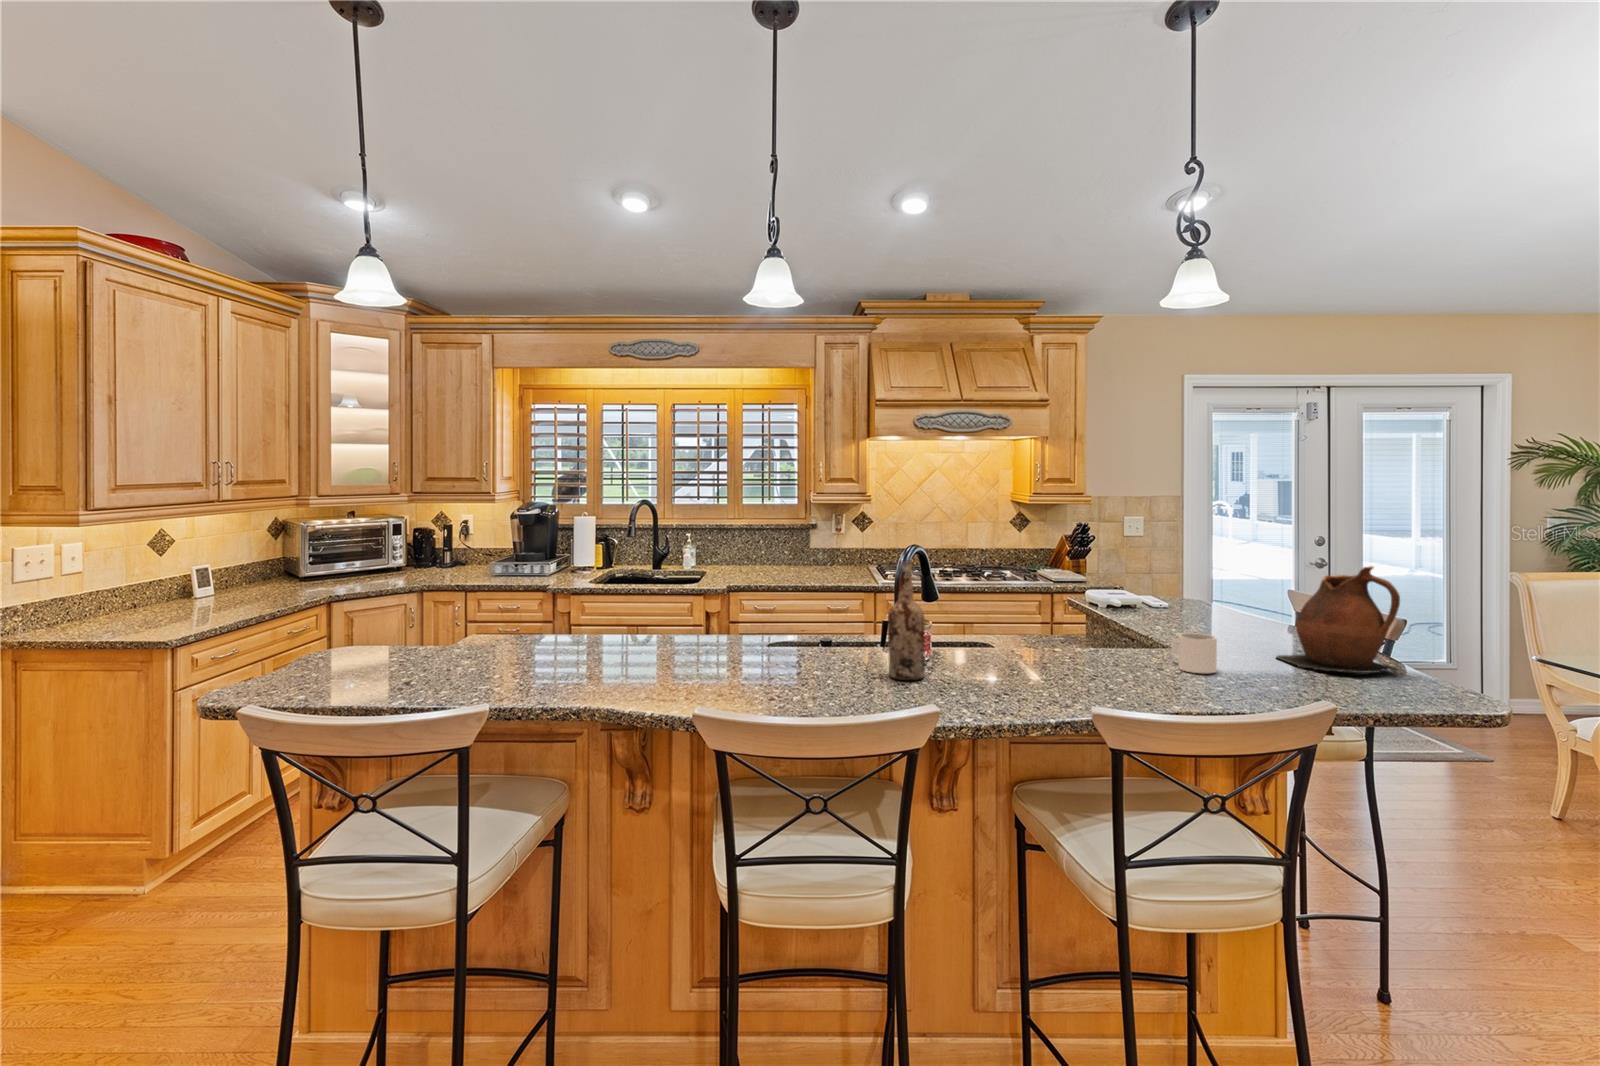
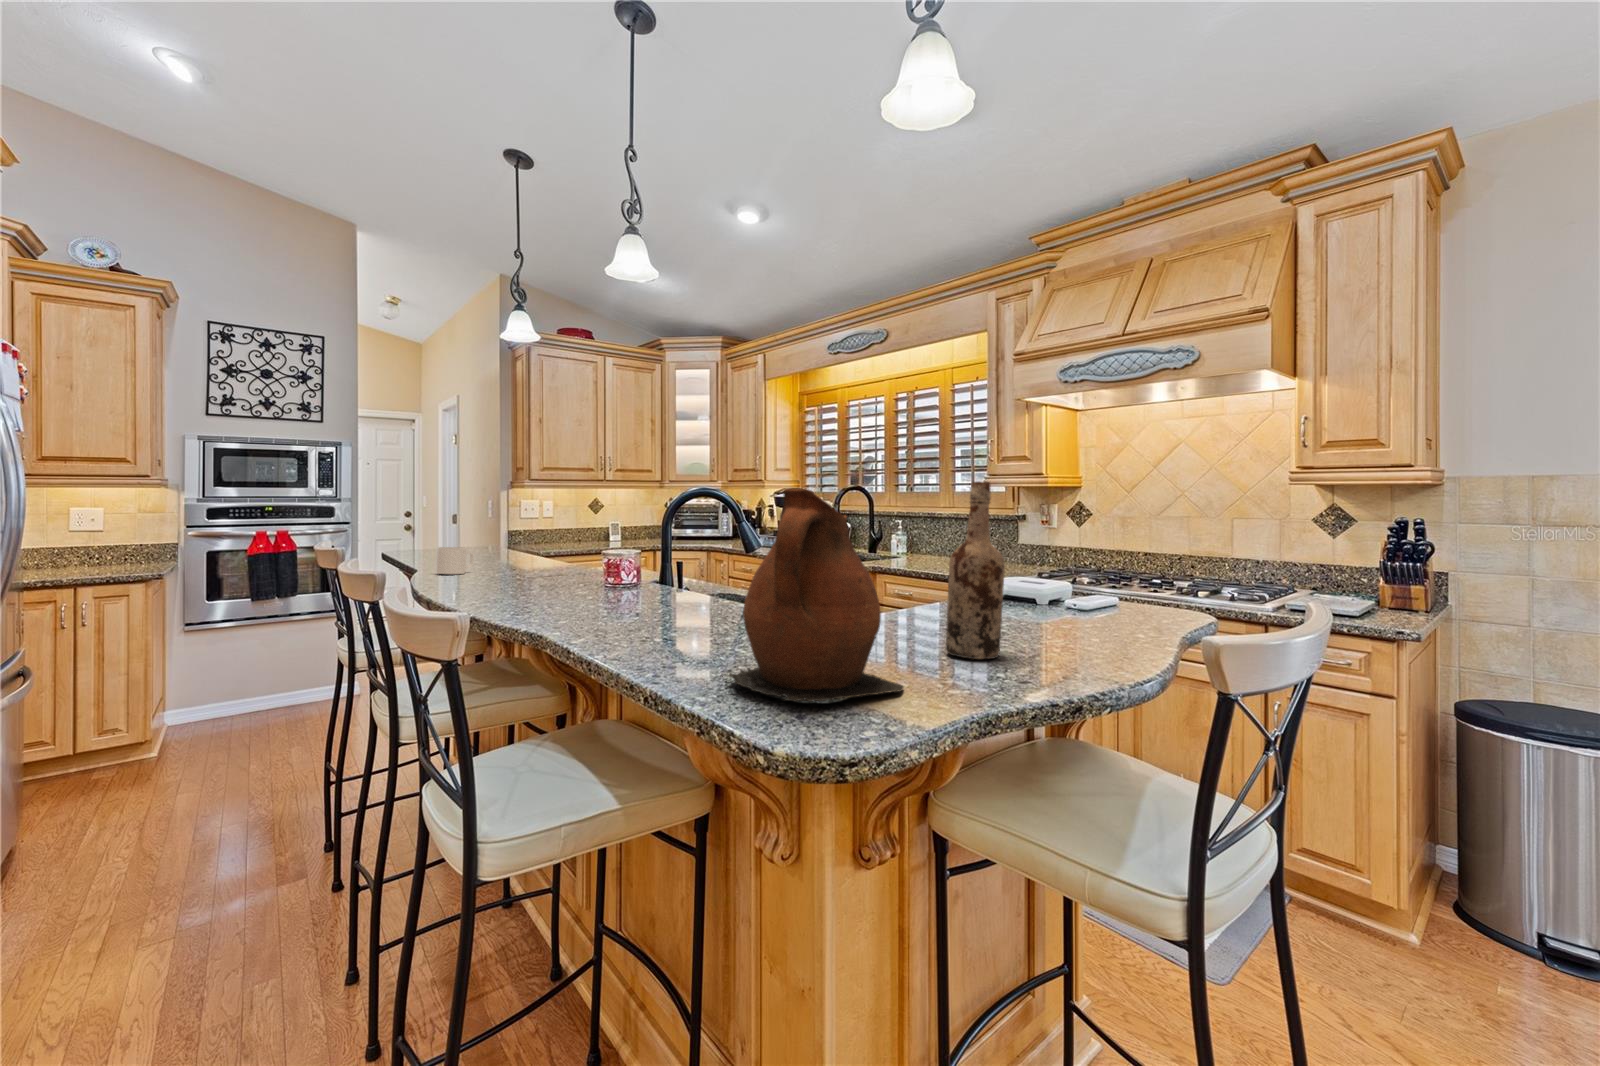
wine bottle: present [888,561,925,680] -> present [946,481,1005,659]
mug: present [1172,633,1217,673] -> present [437,547,474,574]

